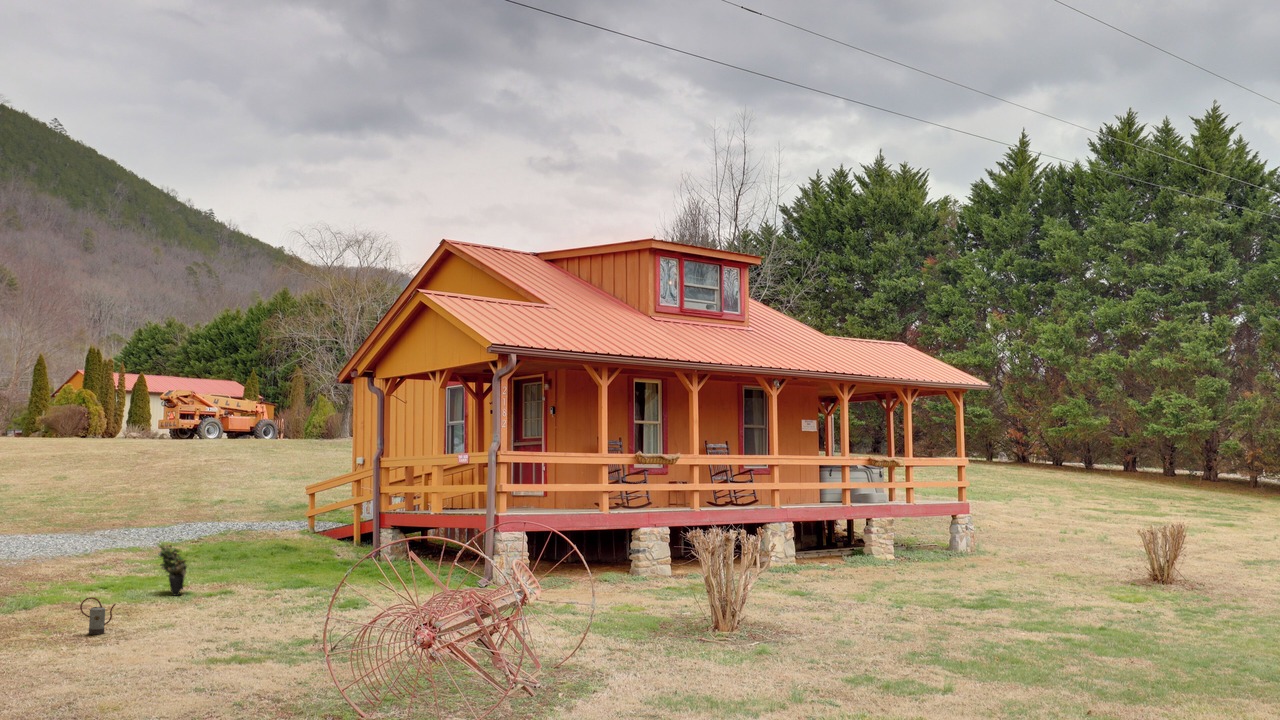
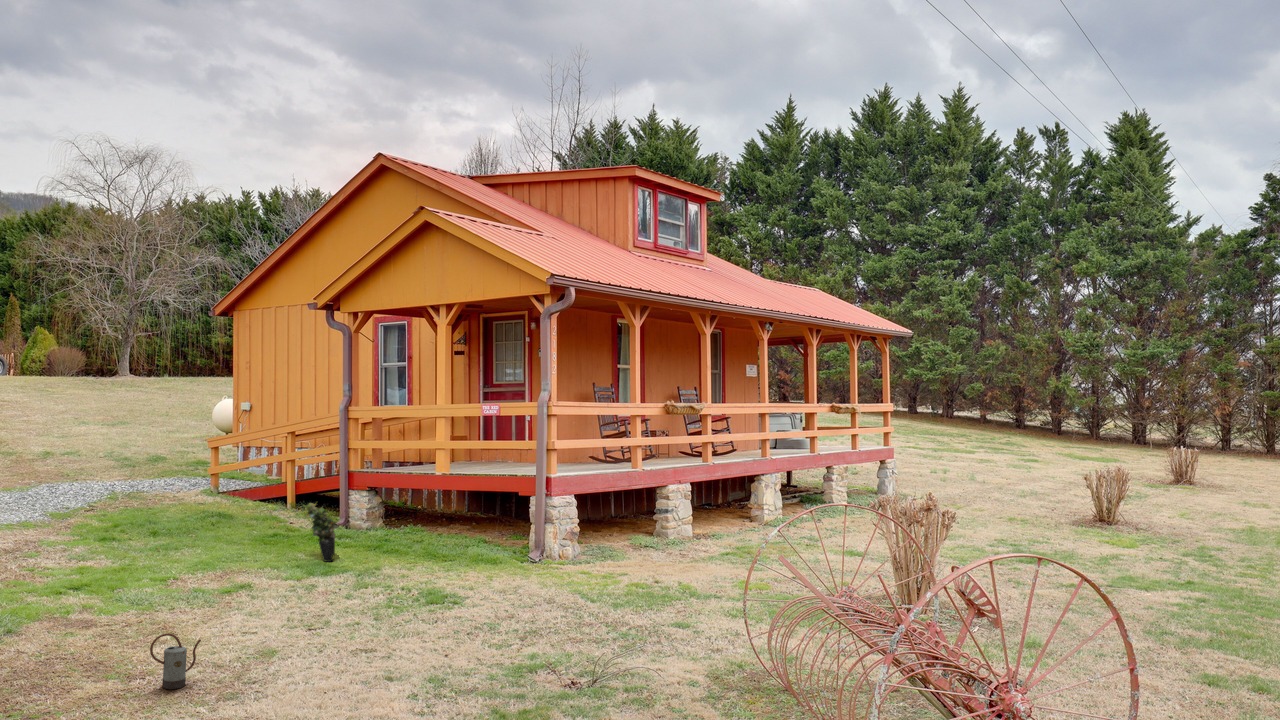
potted plant: present [158,543,187,596] -> present [304,503,338,562]

